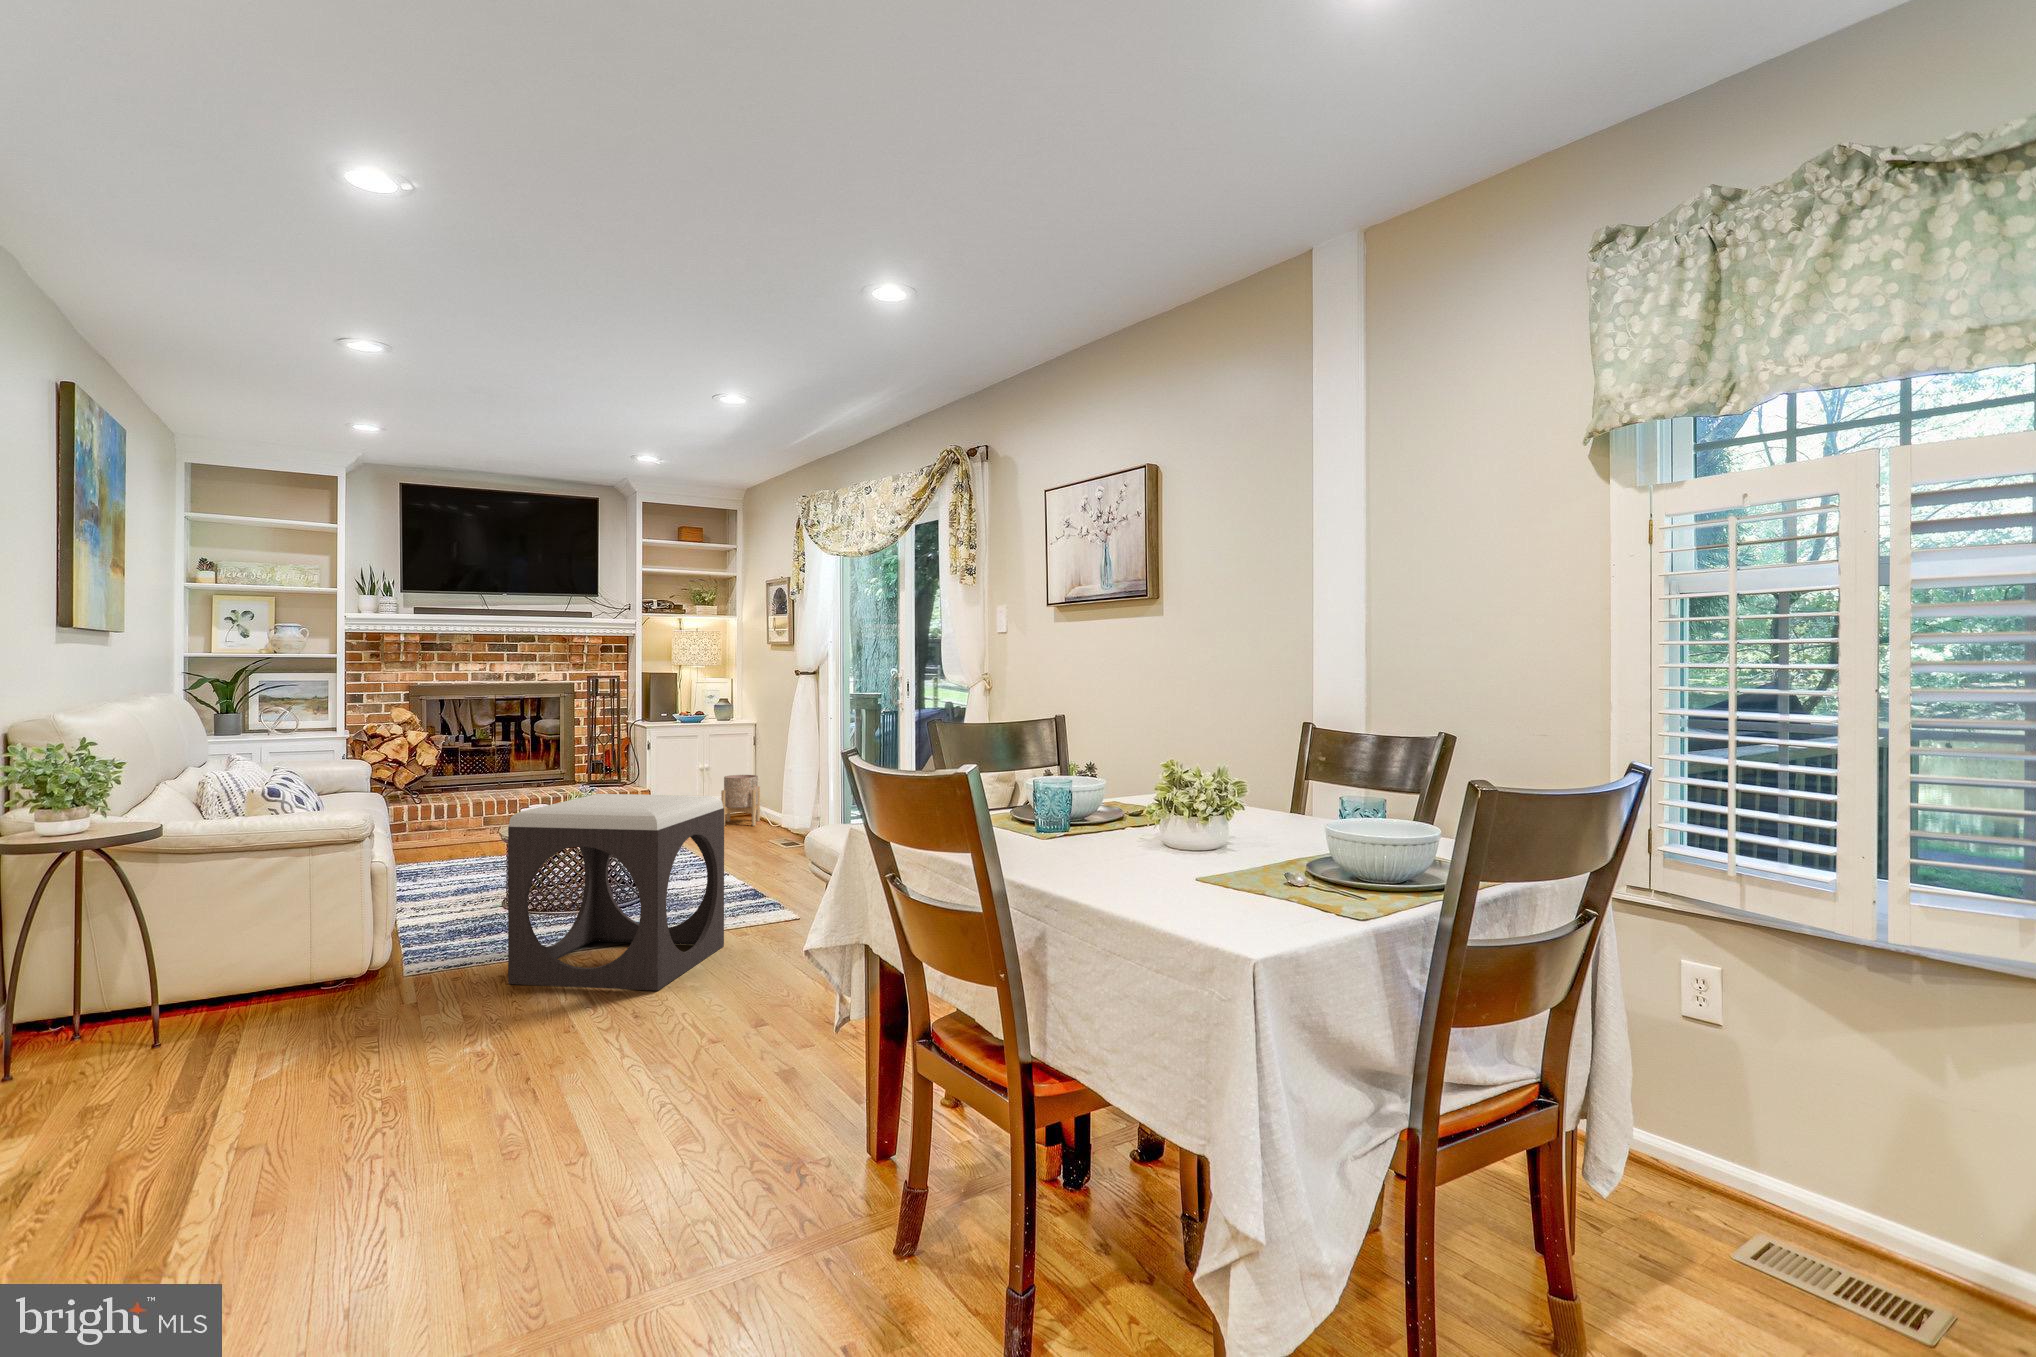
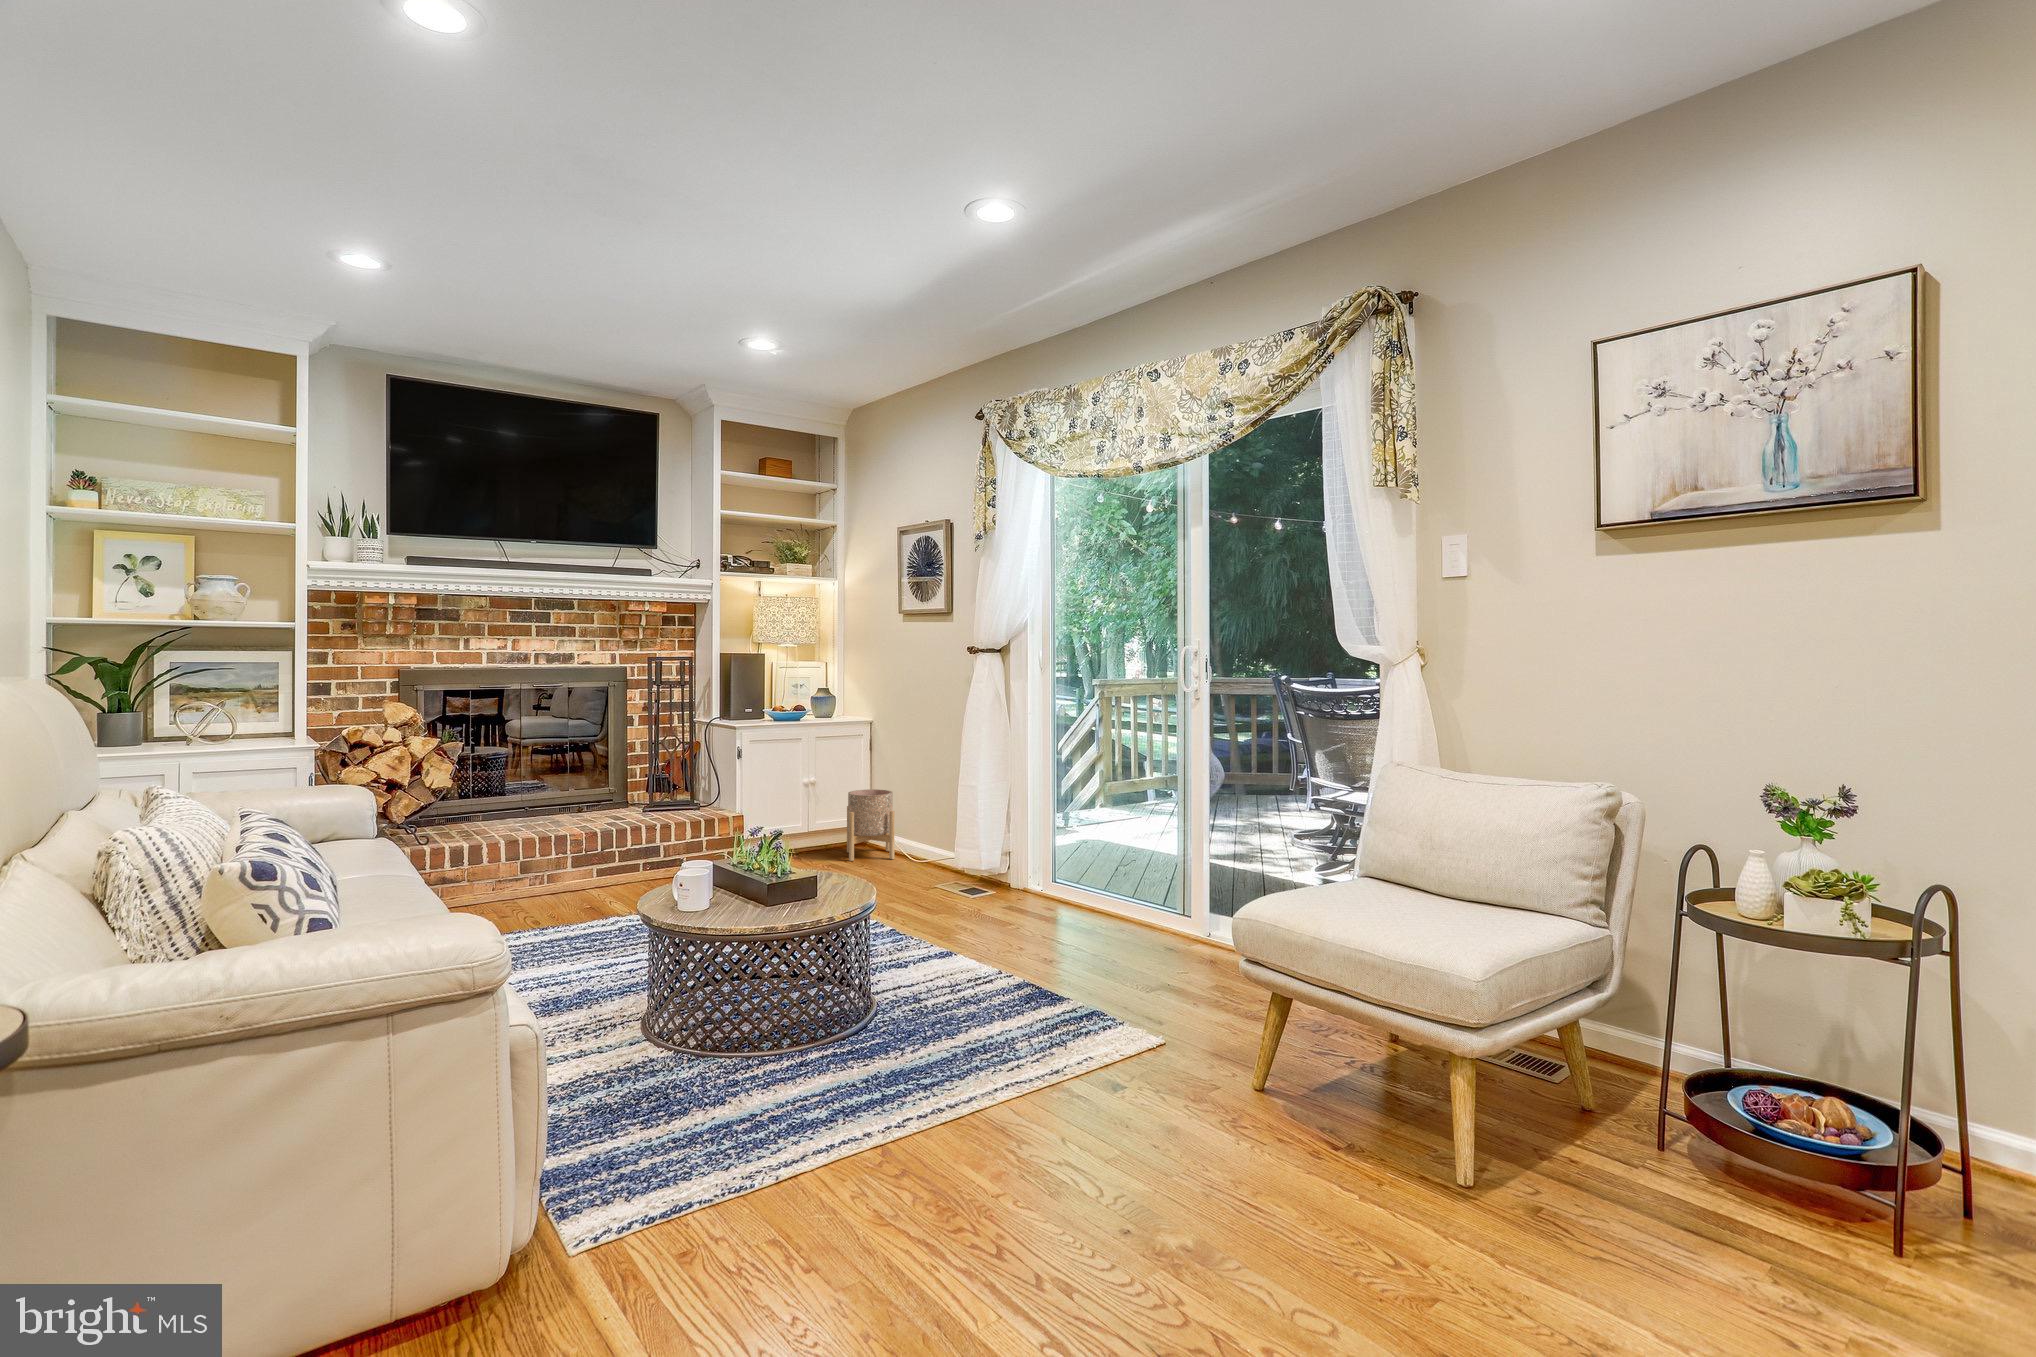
footstool: present [508,794,724,990] -> none [866,868,1204,1304]

